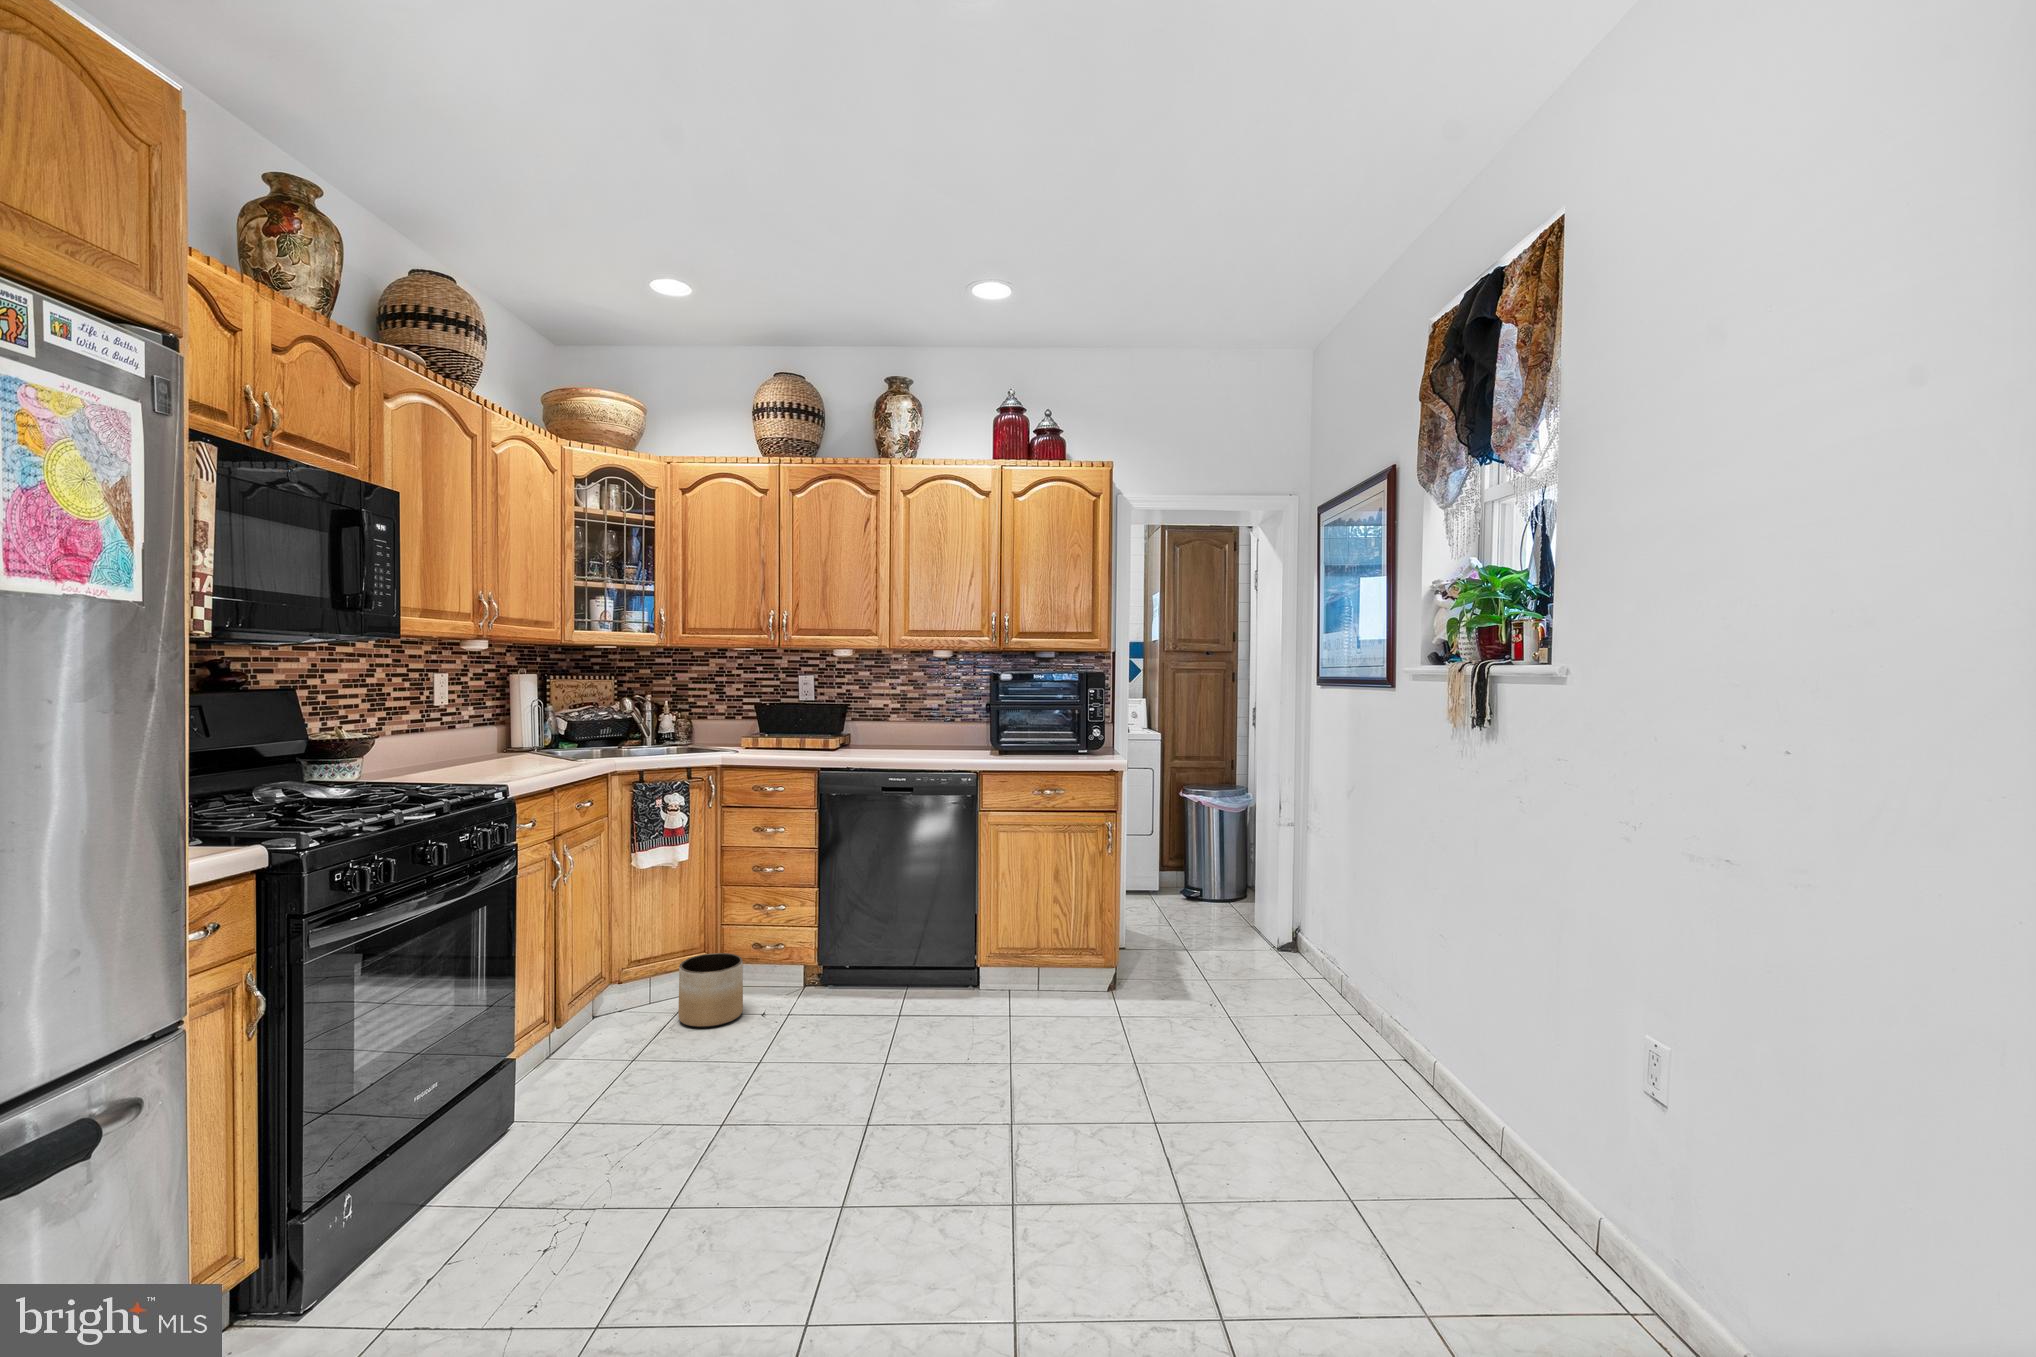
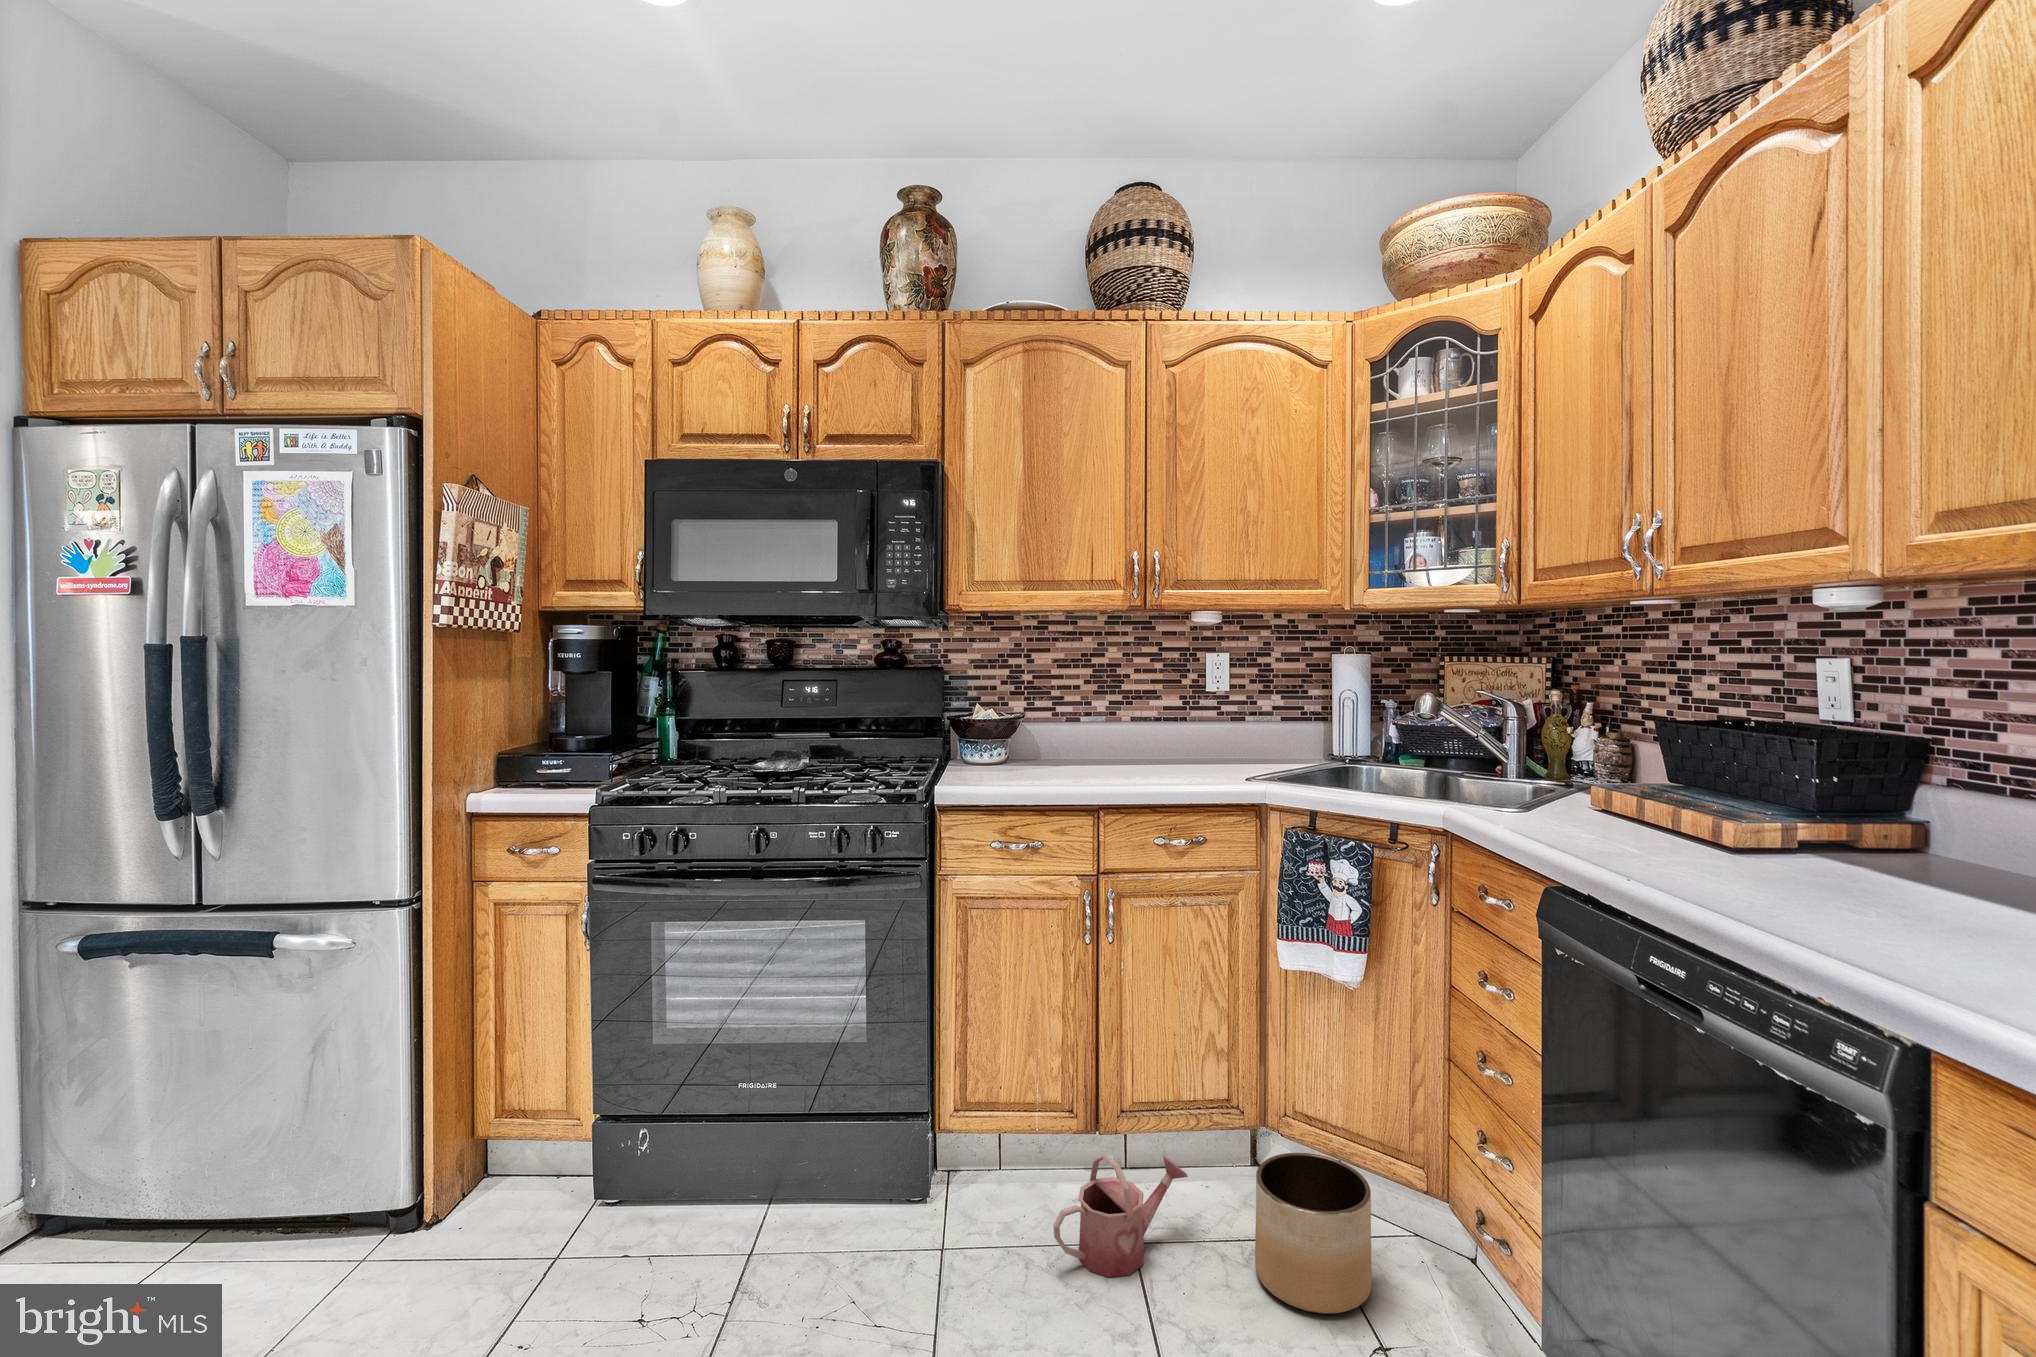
watering can: none [622,998,674,1074] -> present [1053,1154,1188,1277]

